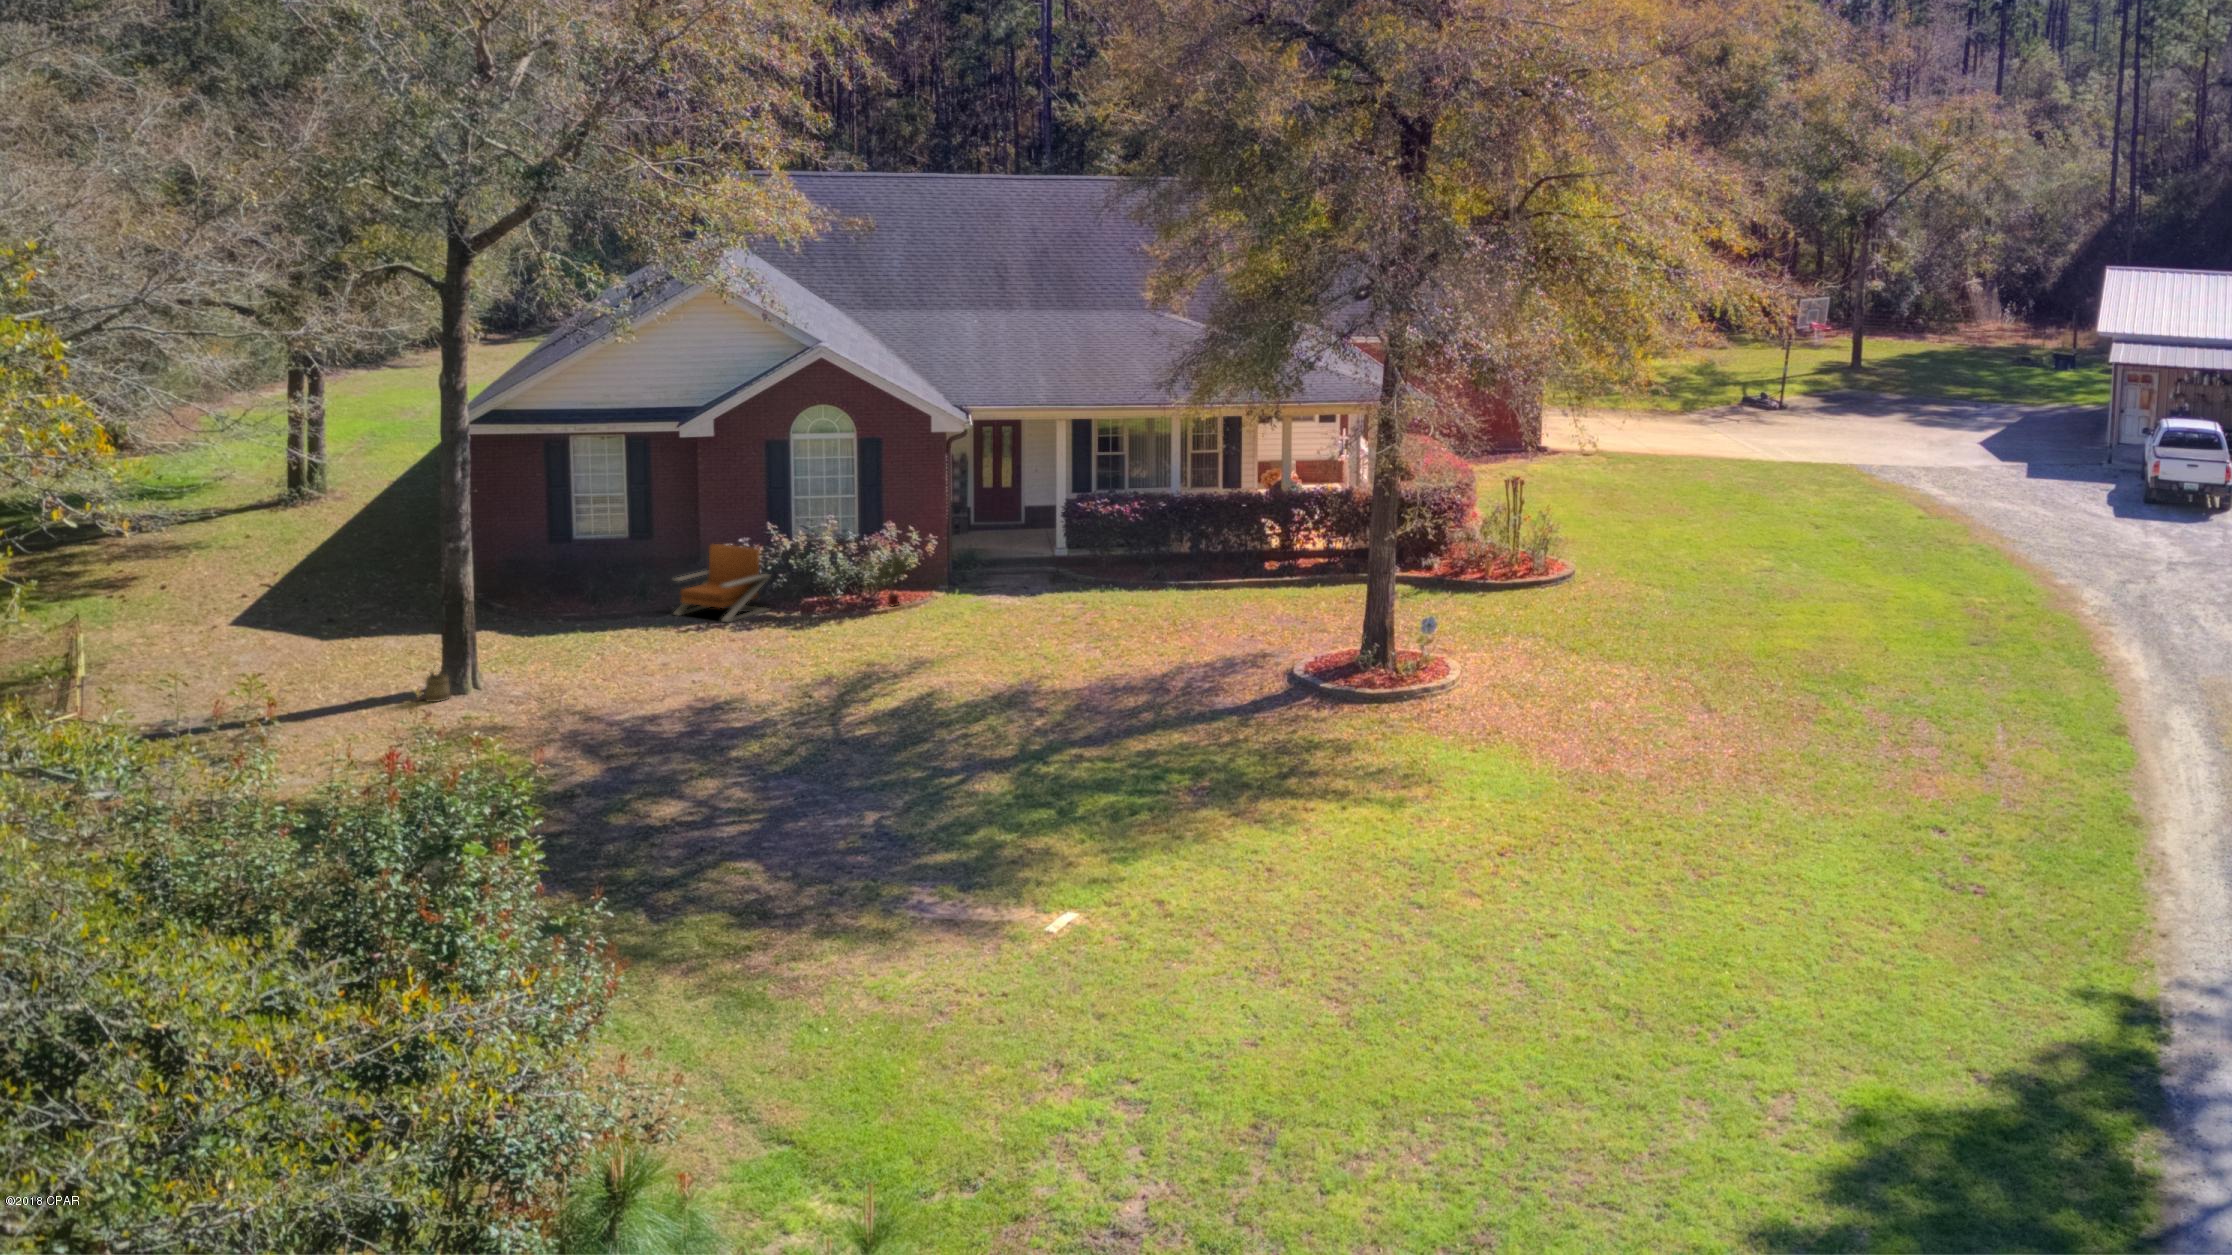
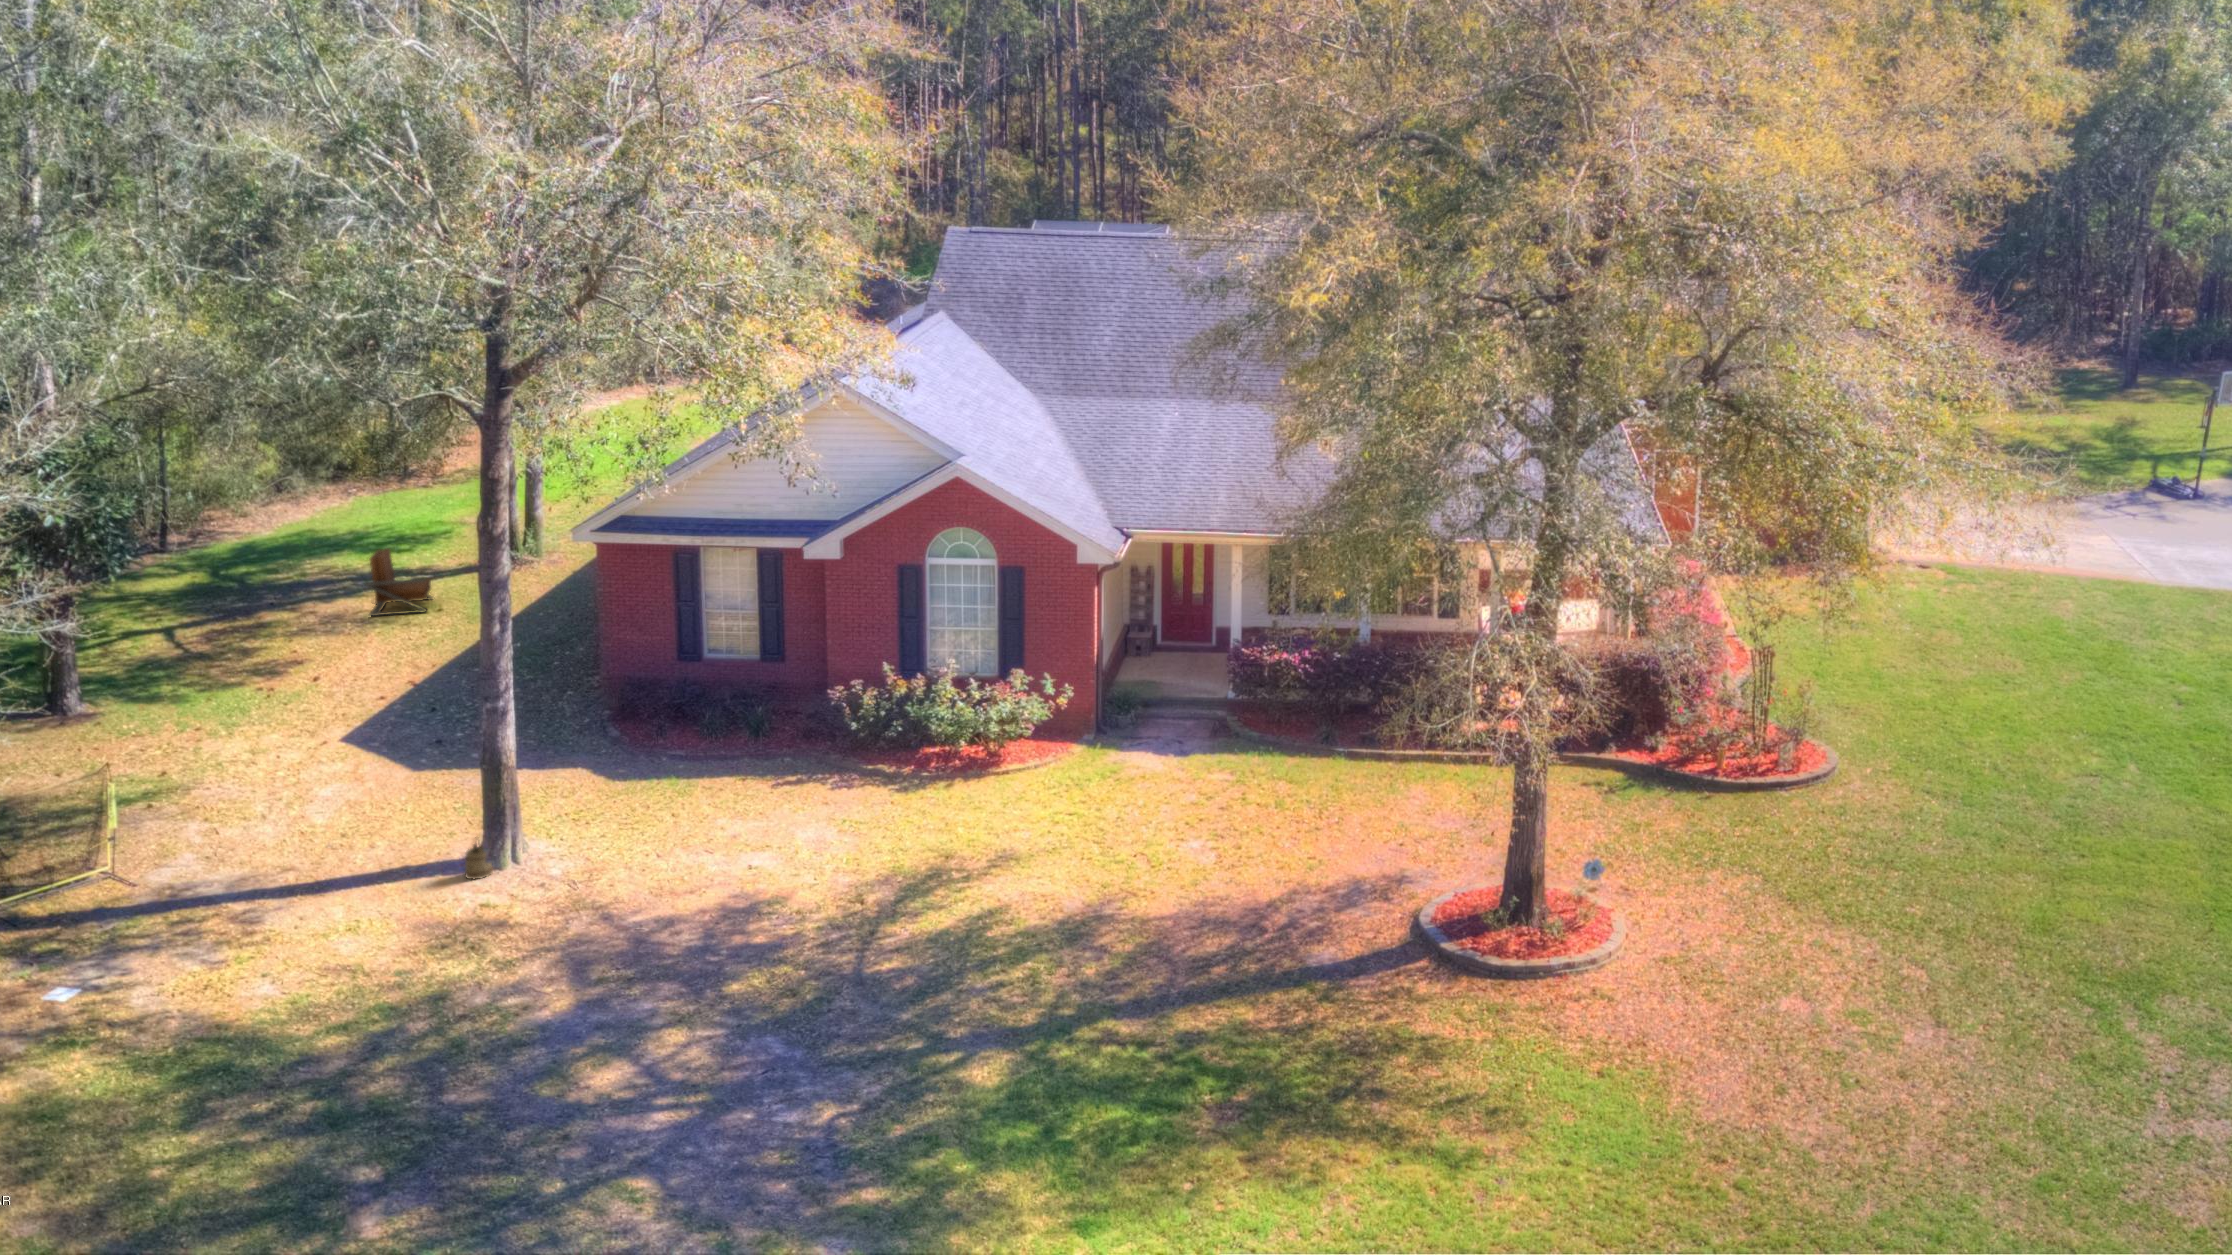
lounge chair: present [674,544,770,622] -> present [365,548,433,616]
potted tree: present [875,550,911,606] -> none [985,697,1032,766]

